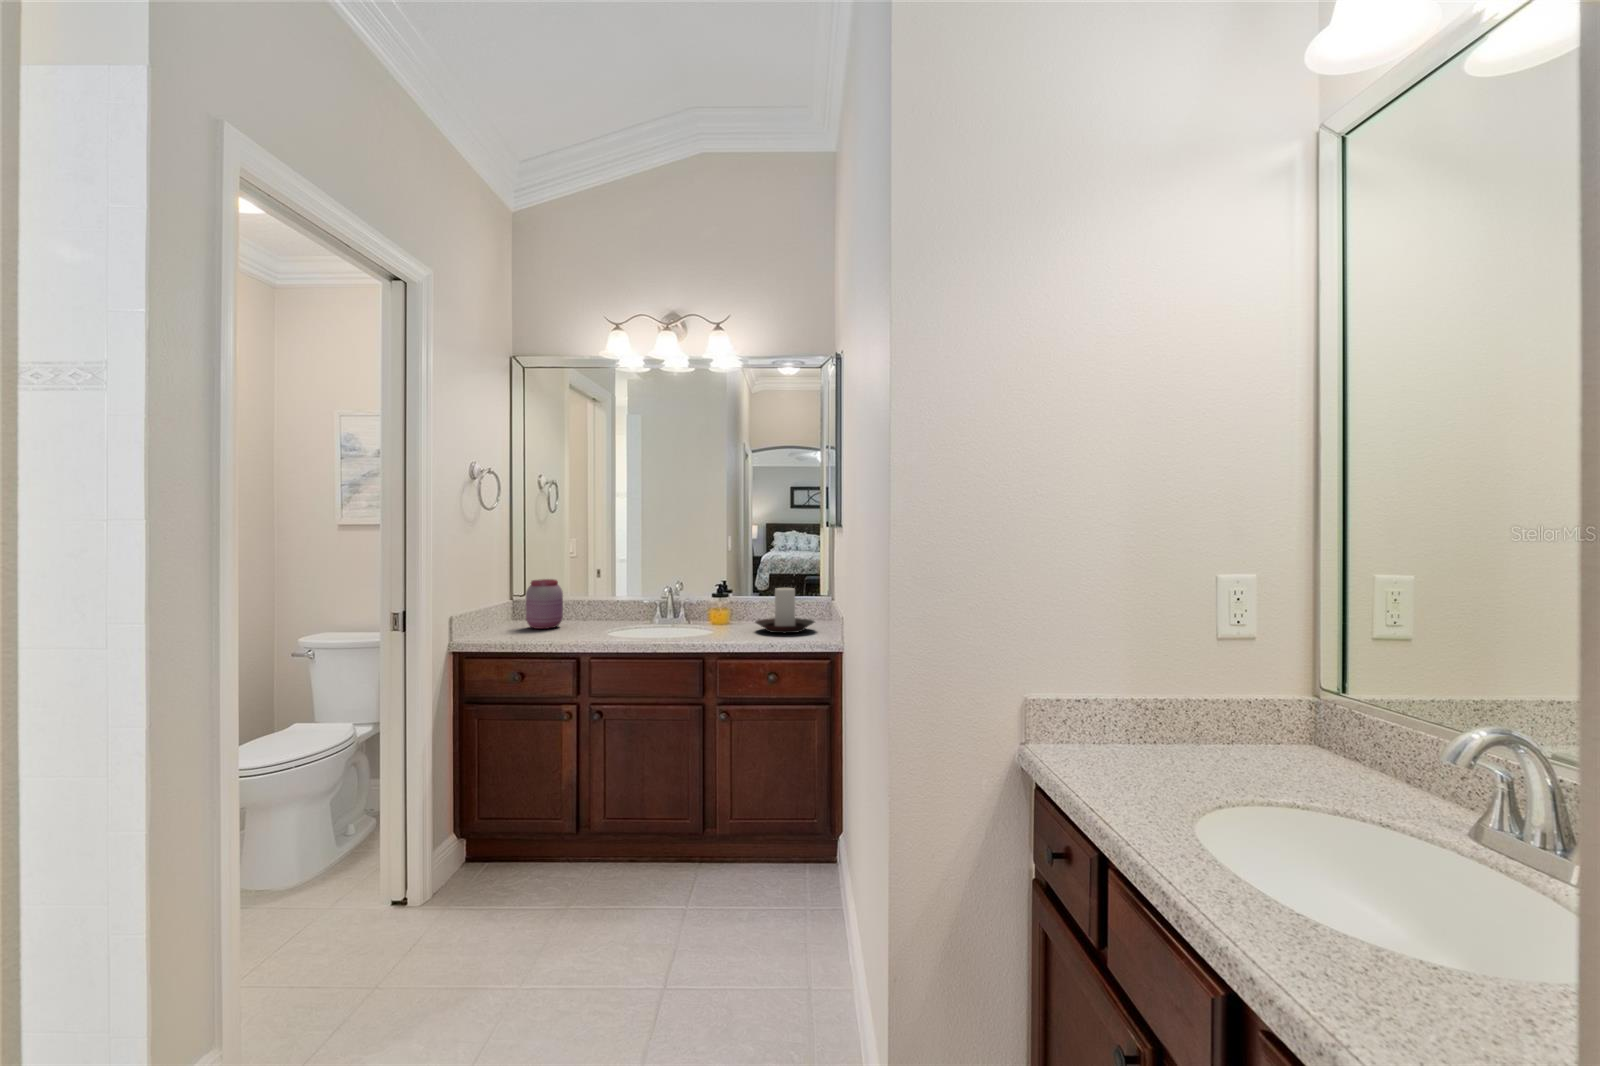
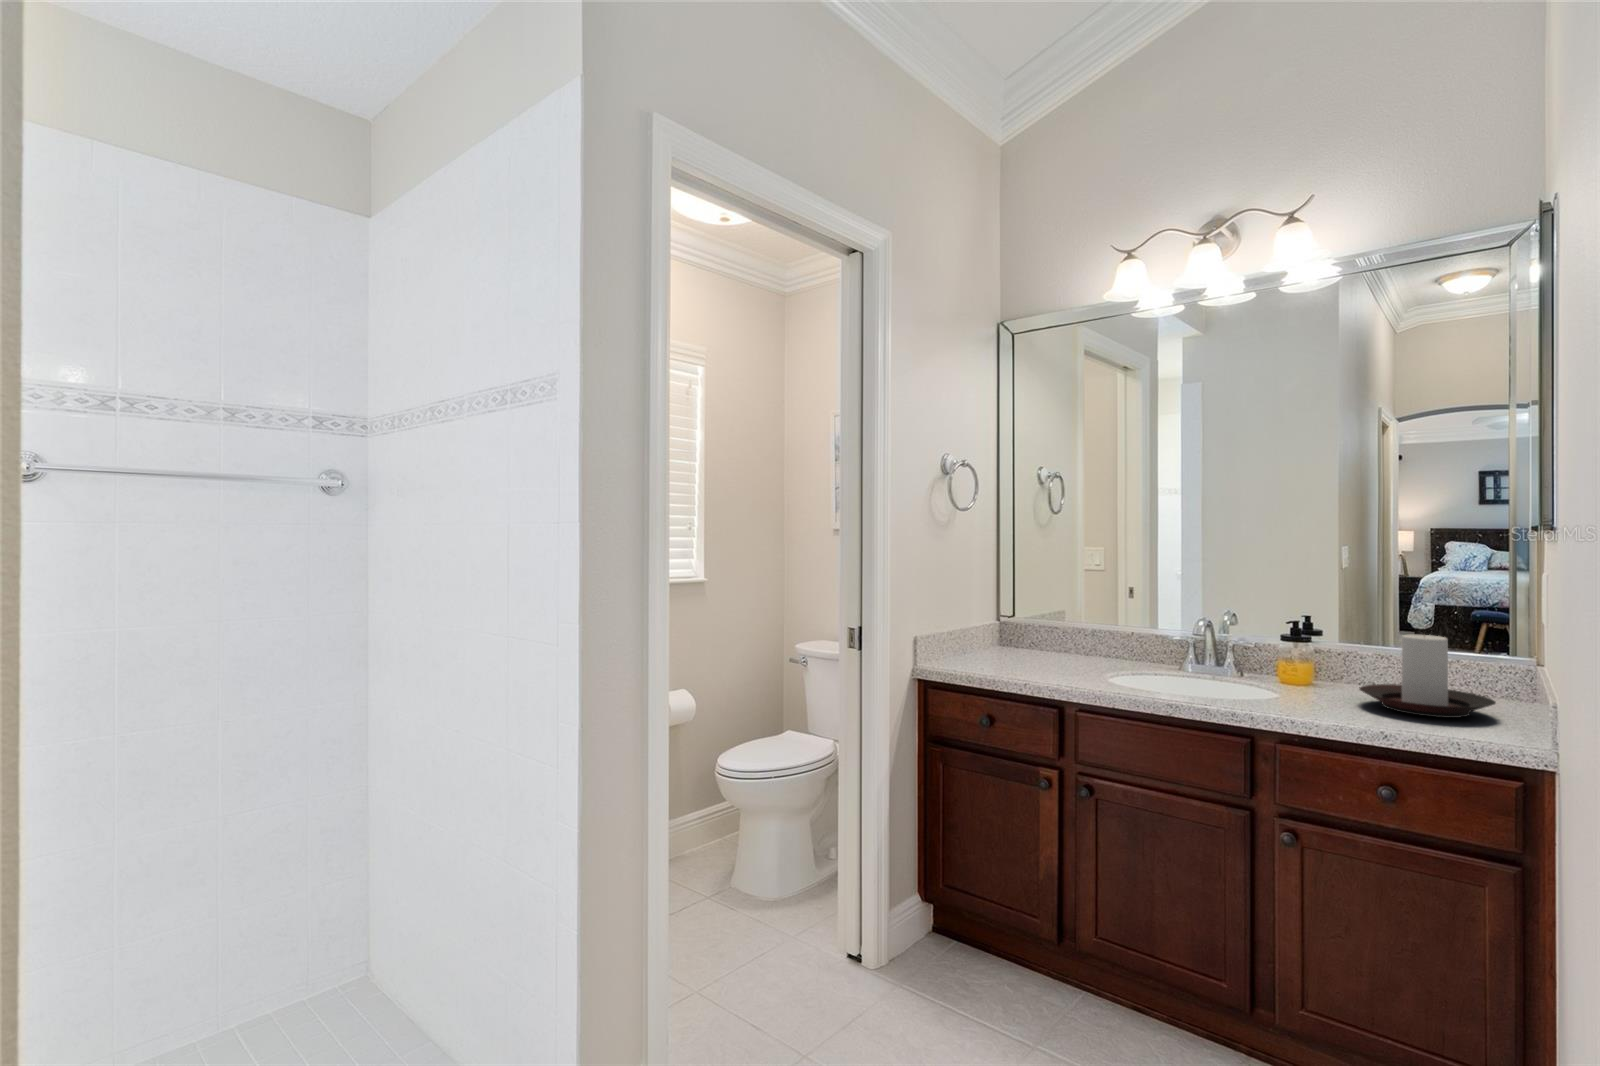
jar: present [526,579,563,629] -> none [1008,597,1055,660]

